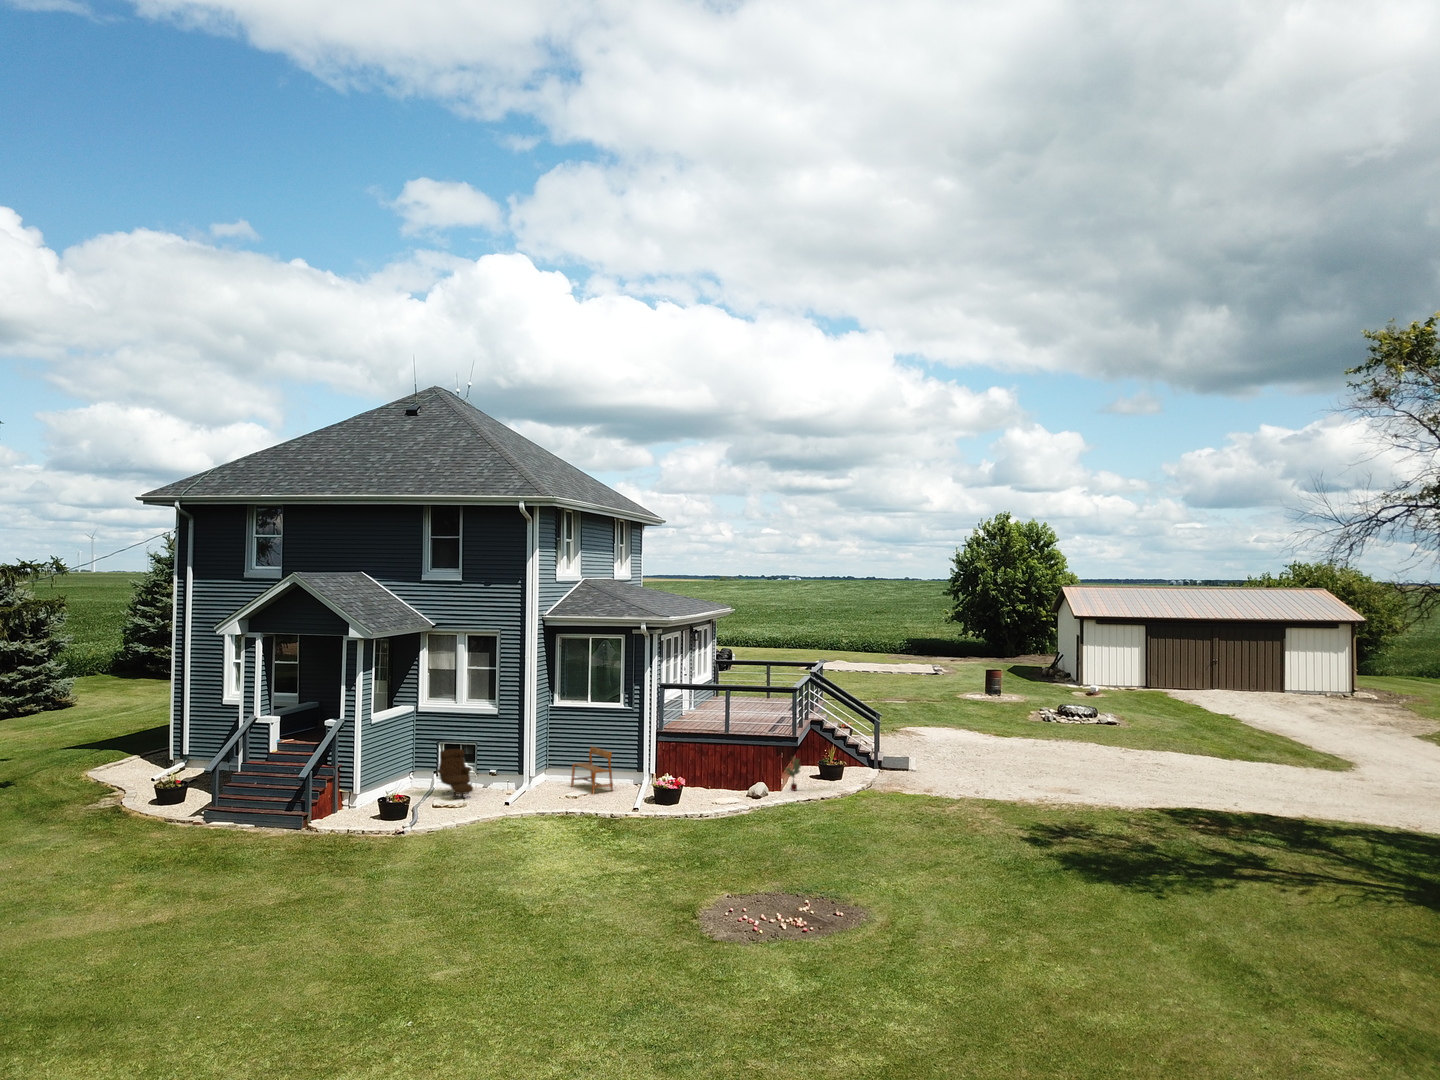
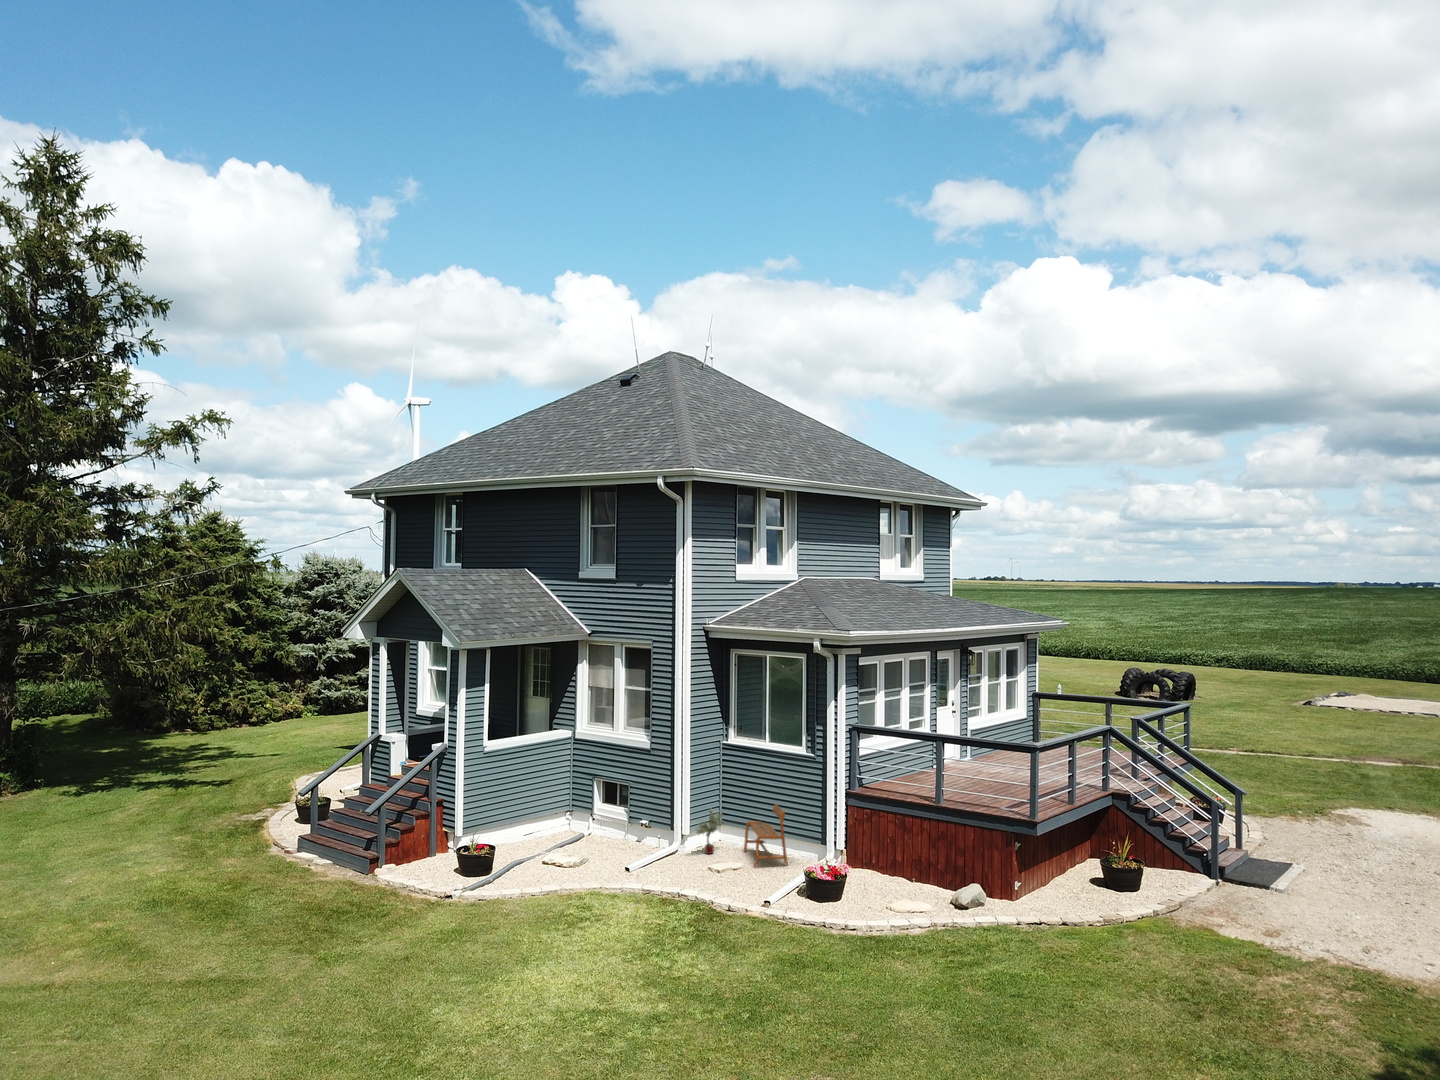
lounge chair: present [437,749,473,798] -> none [583,787,625,854]
potted tree: present [785,758,801,791] -> present [696,809,723,854]

